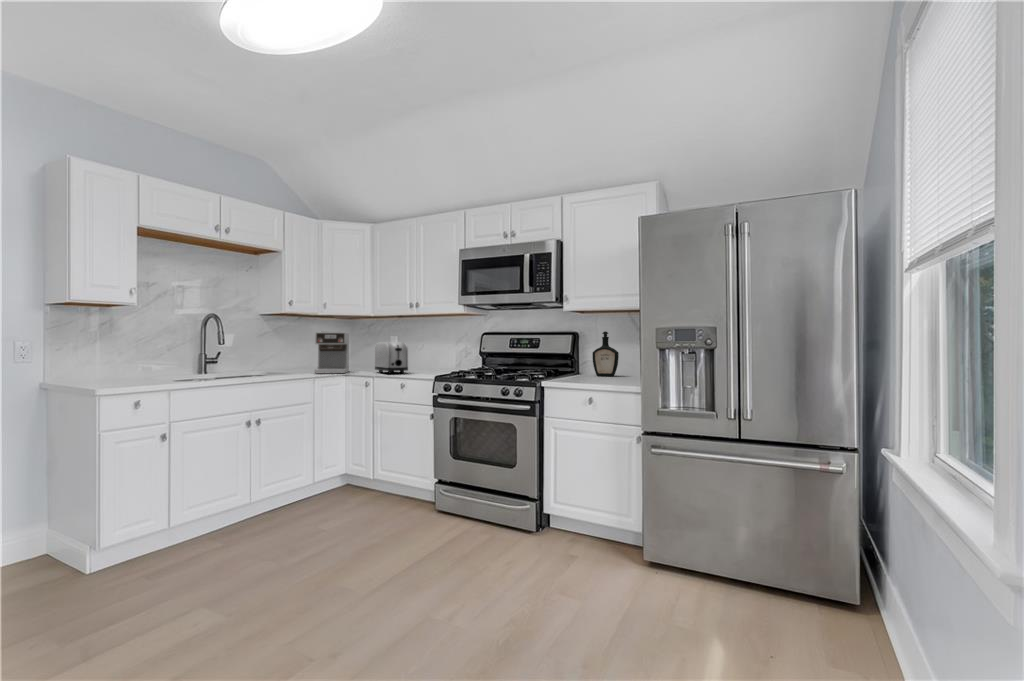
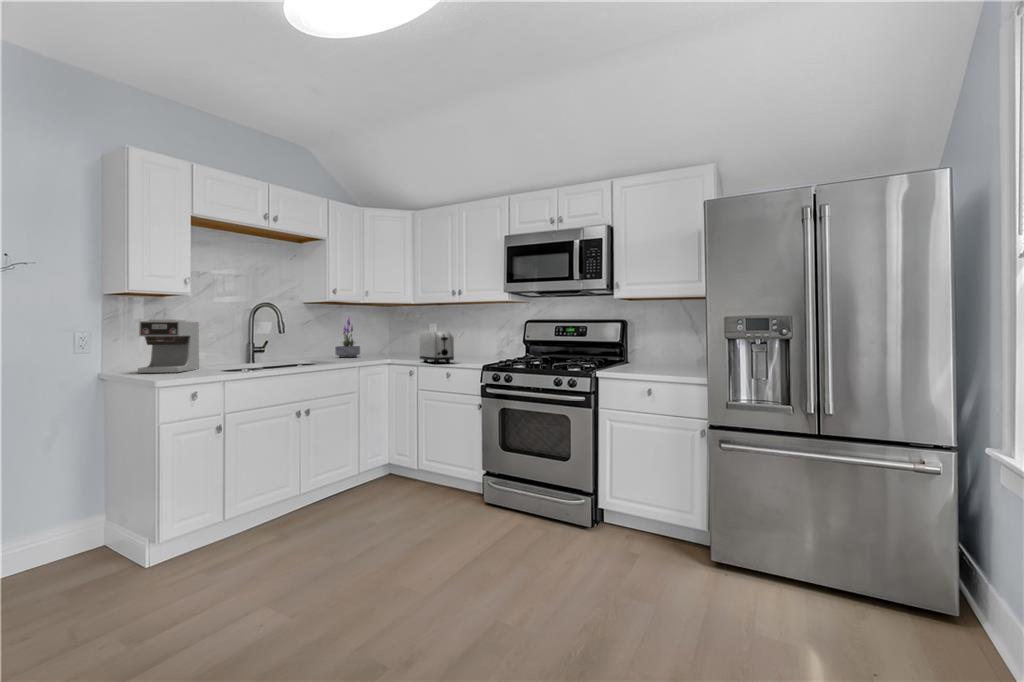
potted plant: none [293,326,318,368] -> present [335,317,360,358]
coffee maker: present [315,331,349,374] -> present [138,319,199,373]
bottle: present [592,331,619,376] -> none [644,320,671,366]

